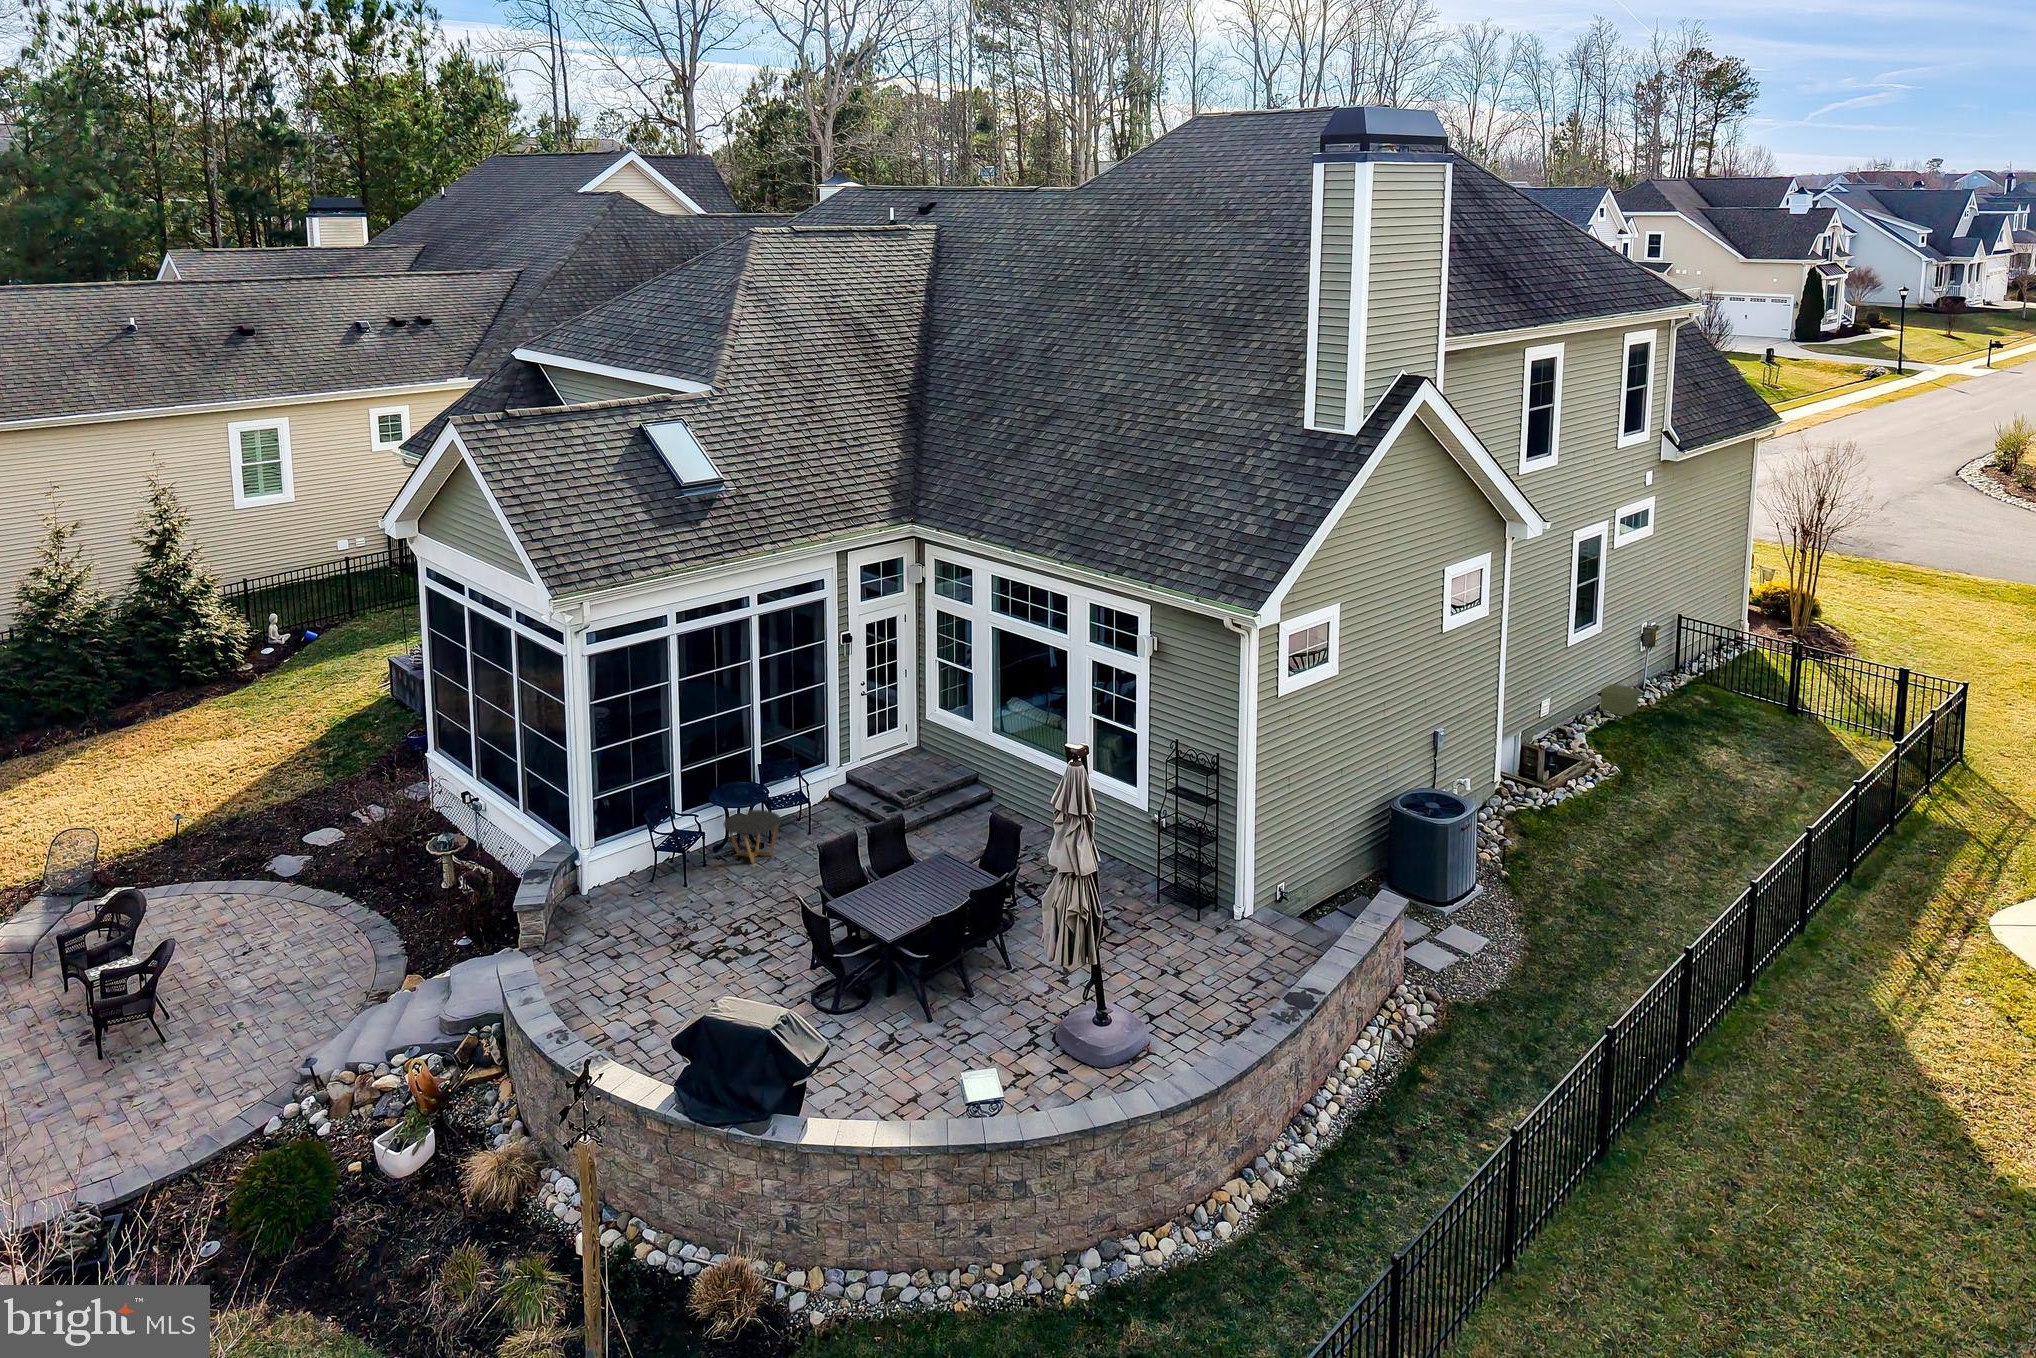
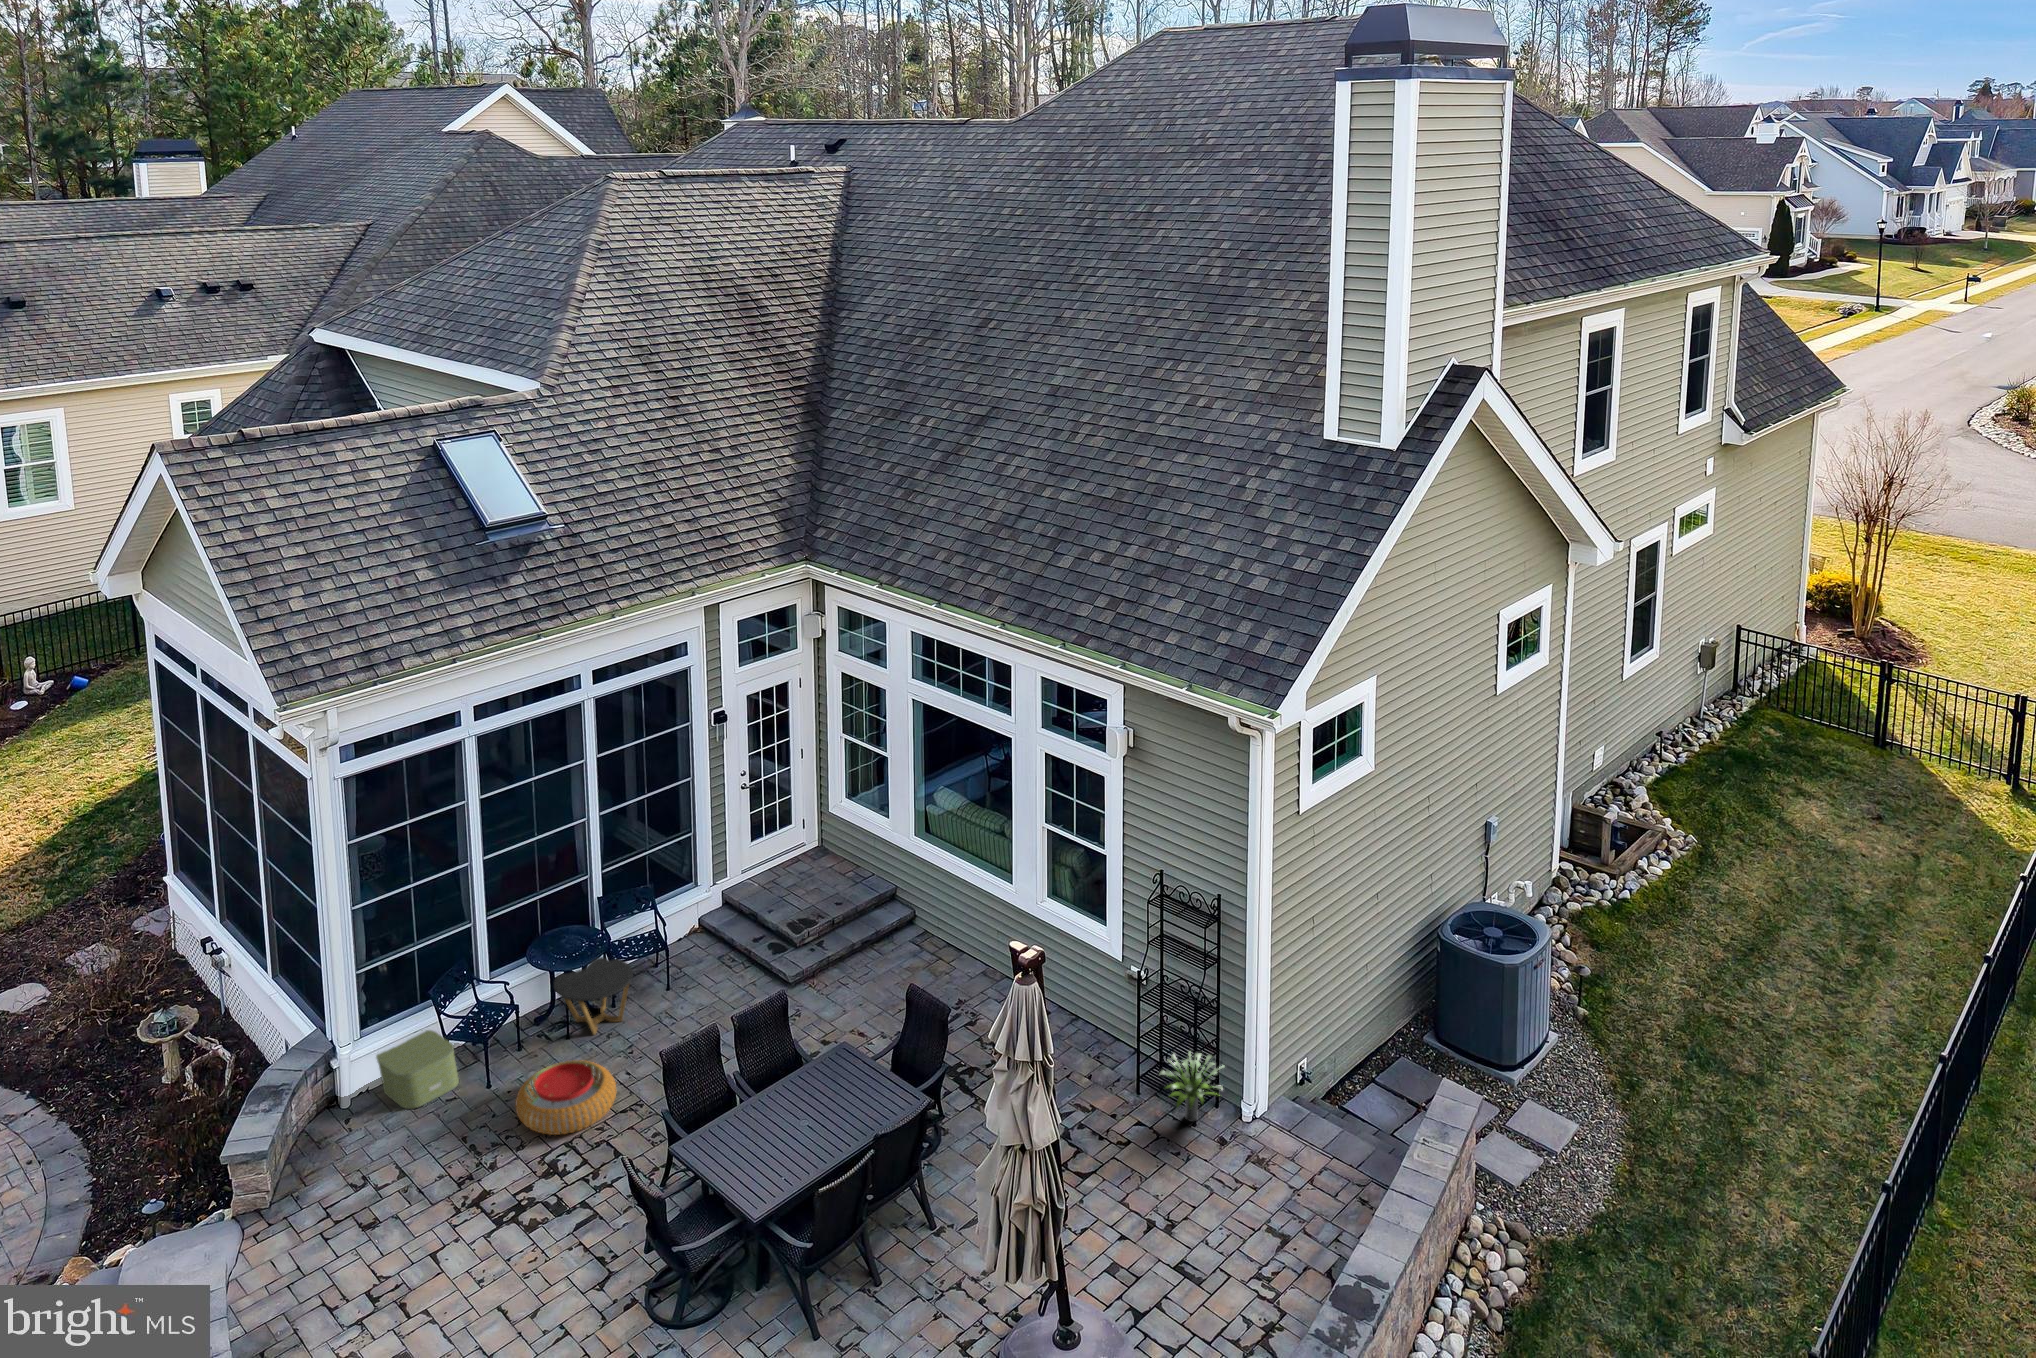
storage box: present [1600,684,1640,716] -> present [376,1030,459,1109]
potted plant: none [1171,868,1220,919] -> present [1160,1052,1225,1122]
pouf: none [702,872,774,918] -> present [515,1060,616,1135]

